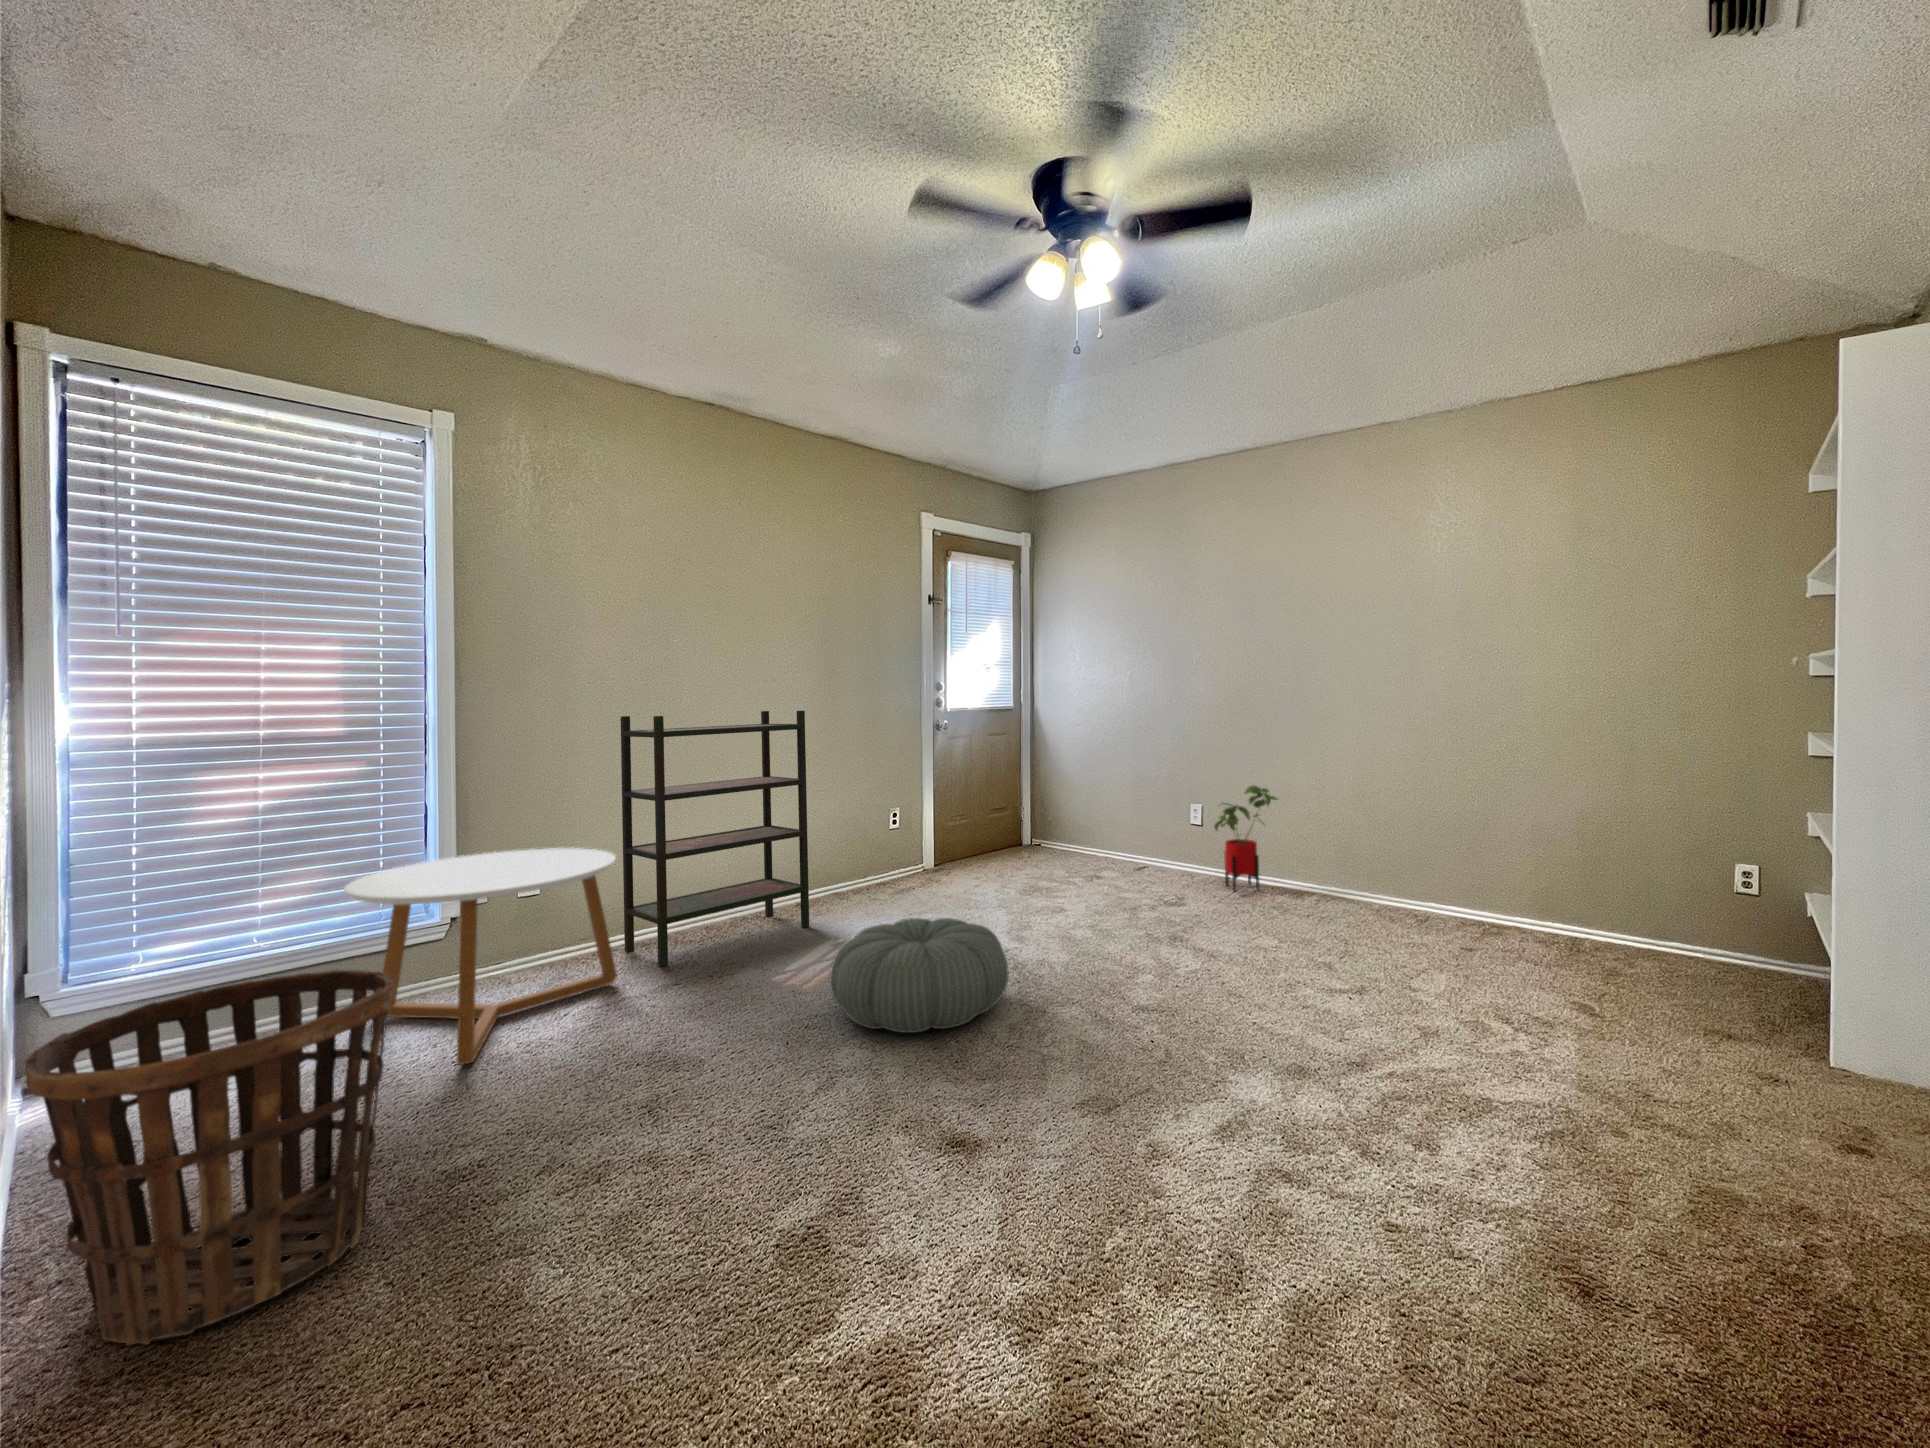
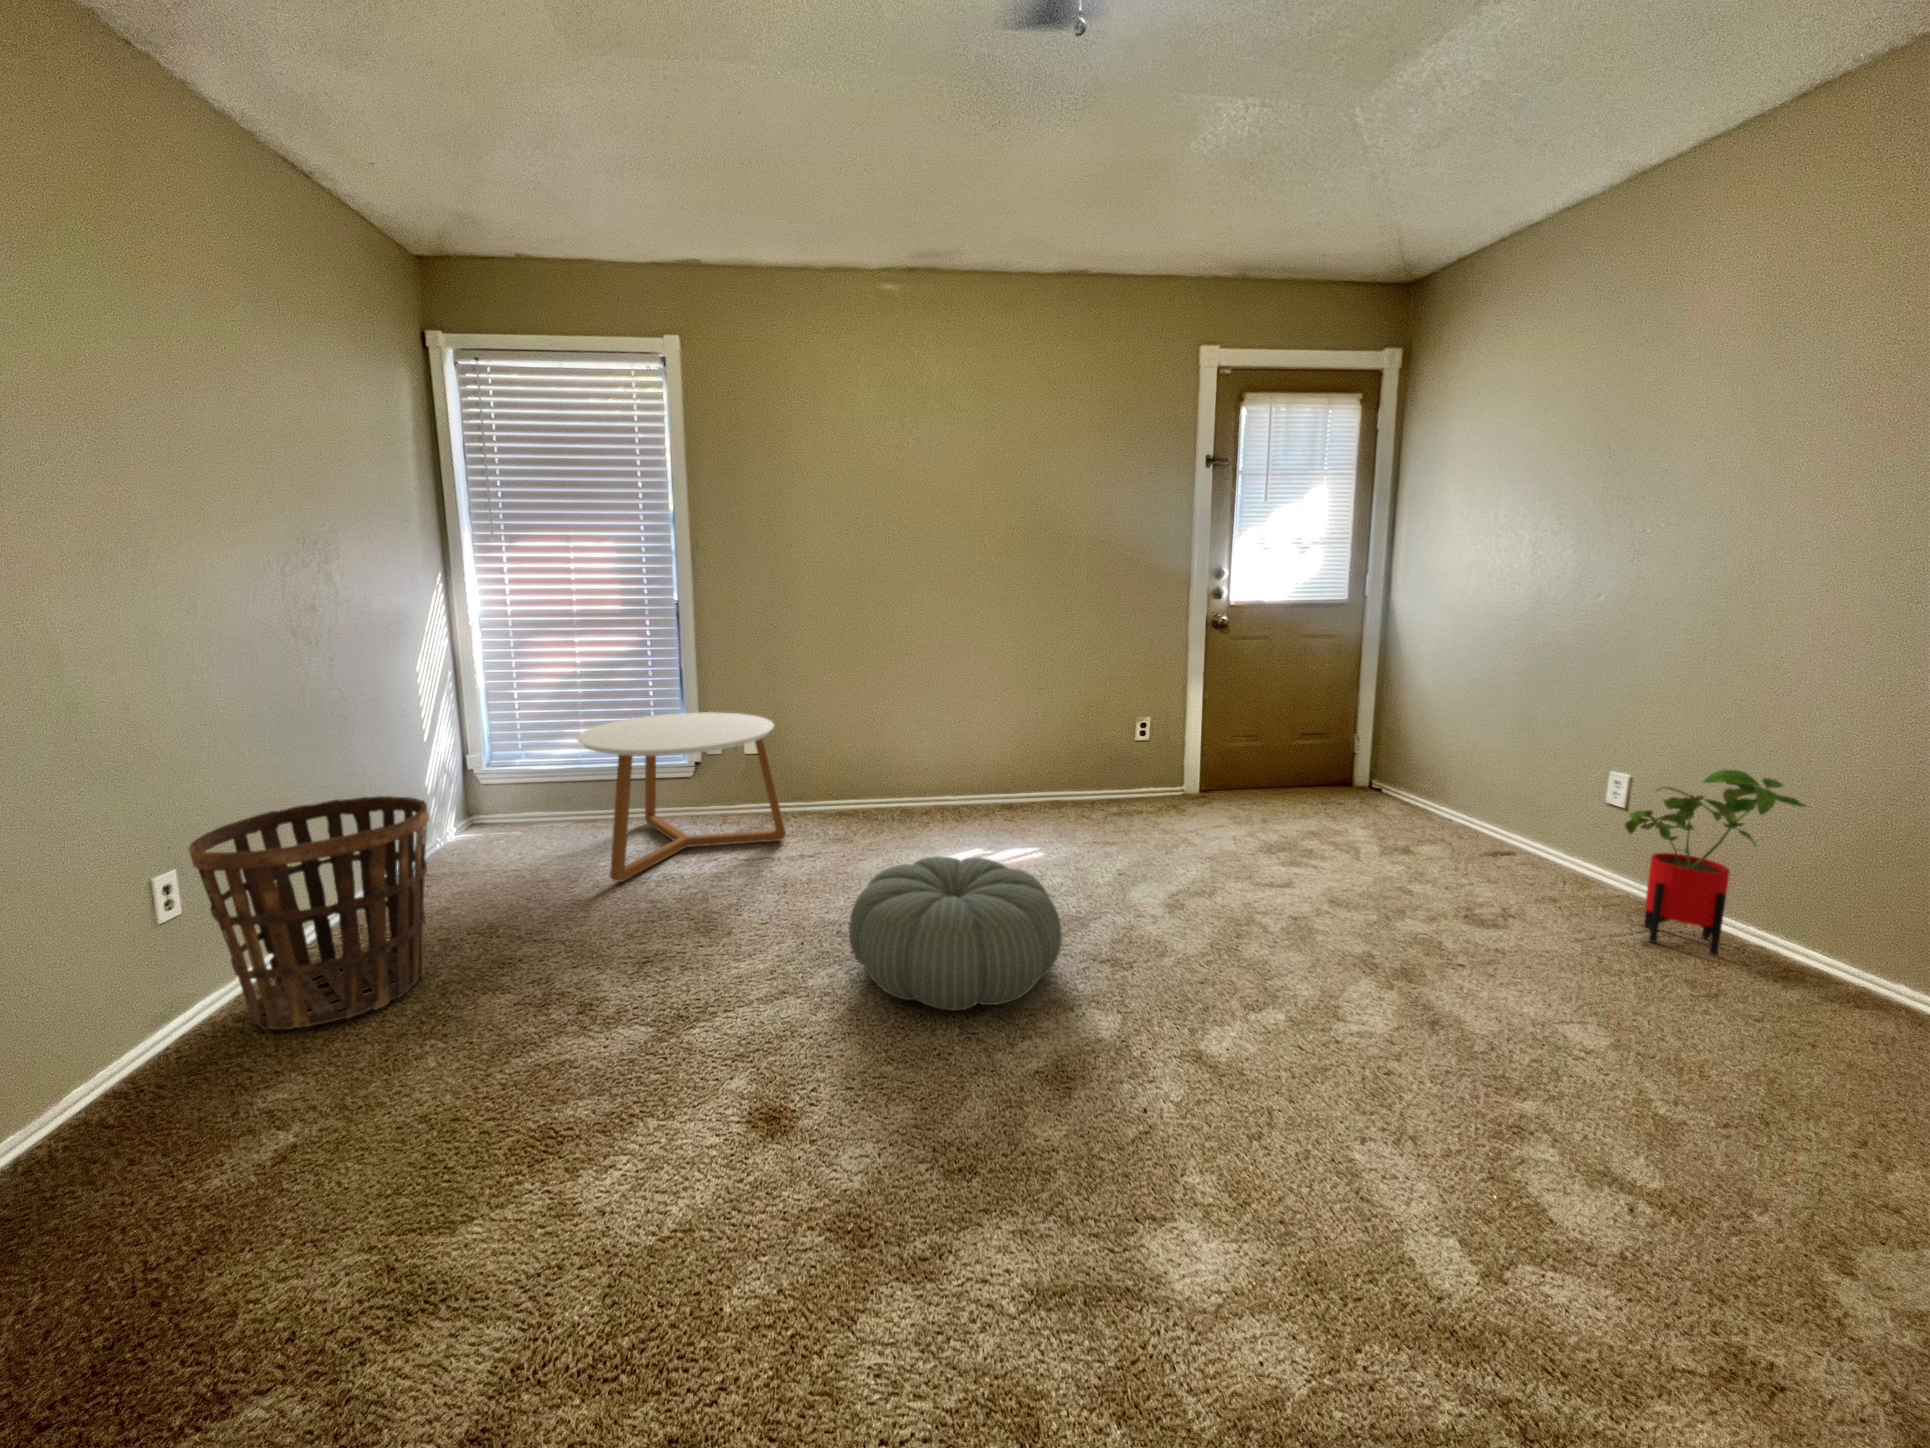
bookshelf: present [621,711,809,966] -> none [825,600,991,834]

